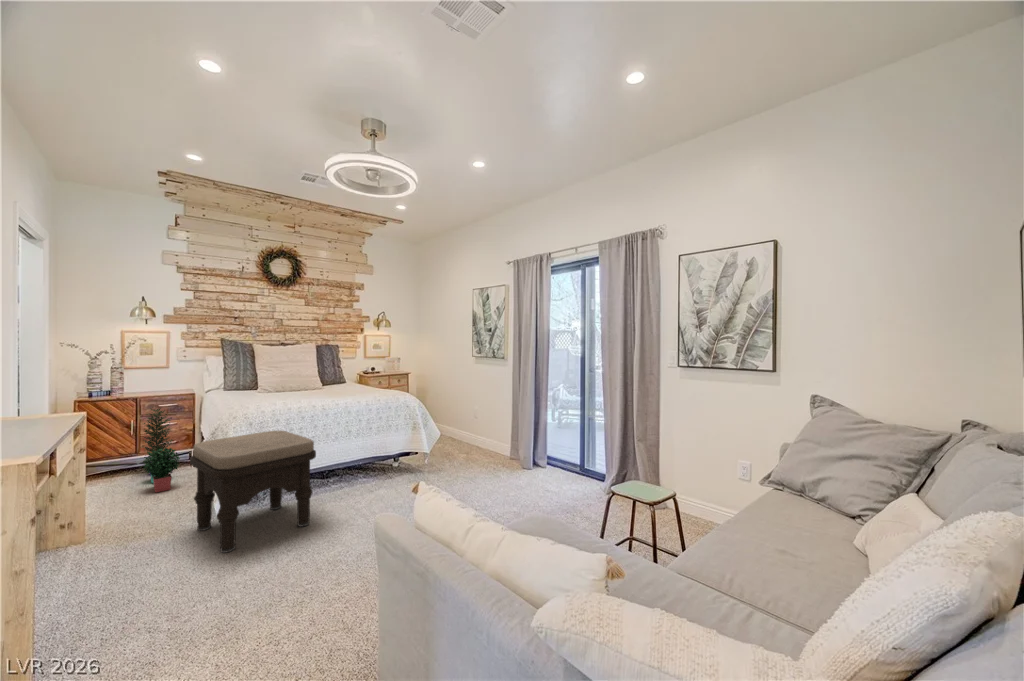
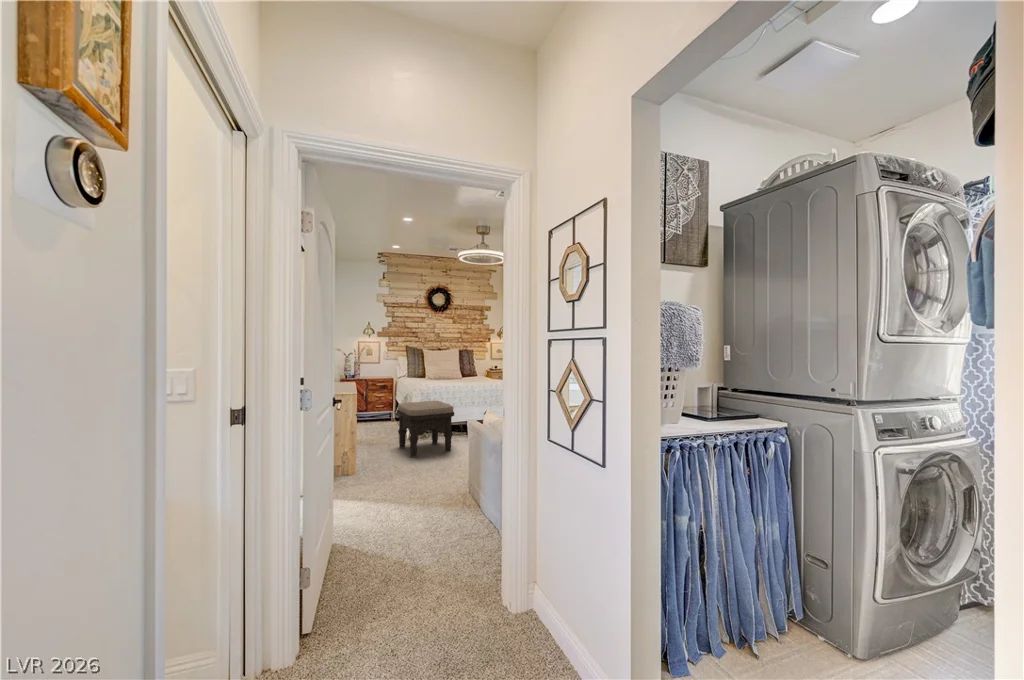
potted plant: present [141,408,180,492] -> none [369,385,389,431]

